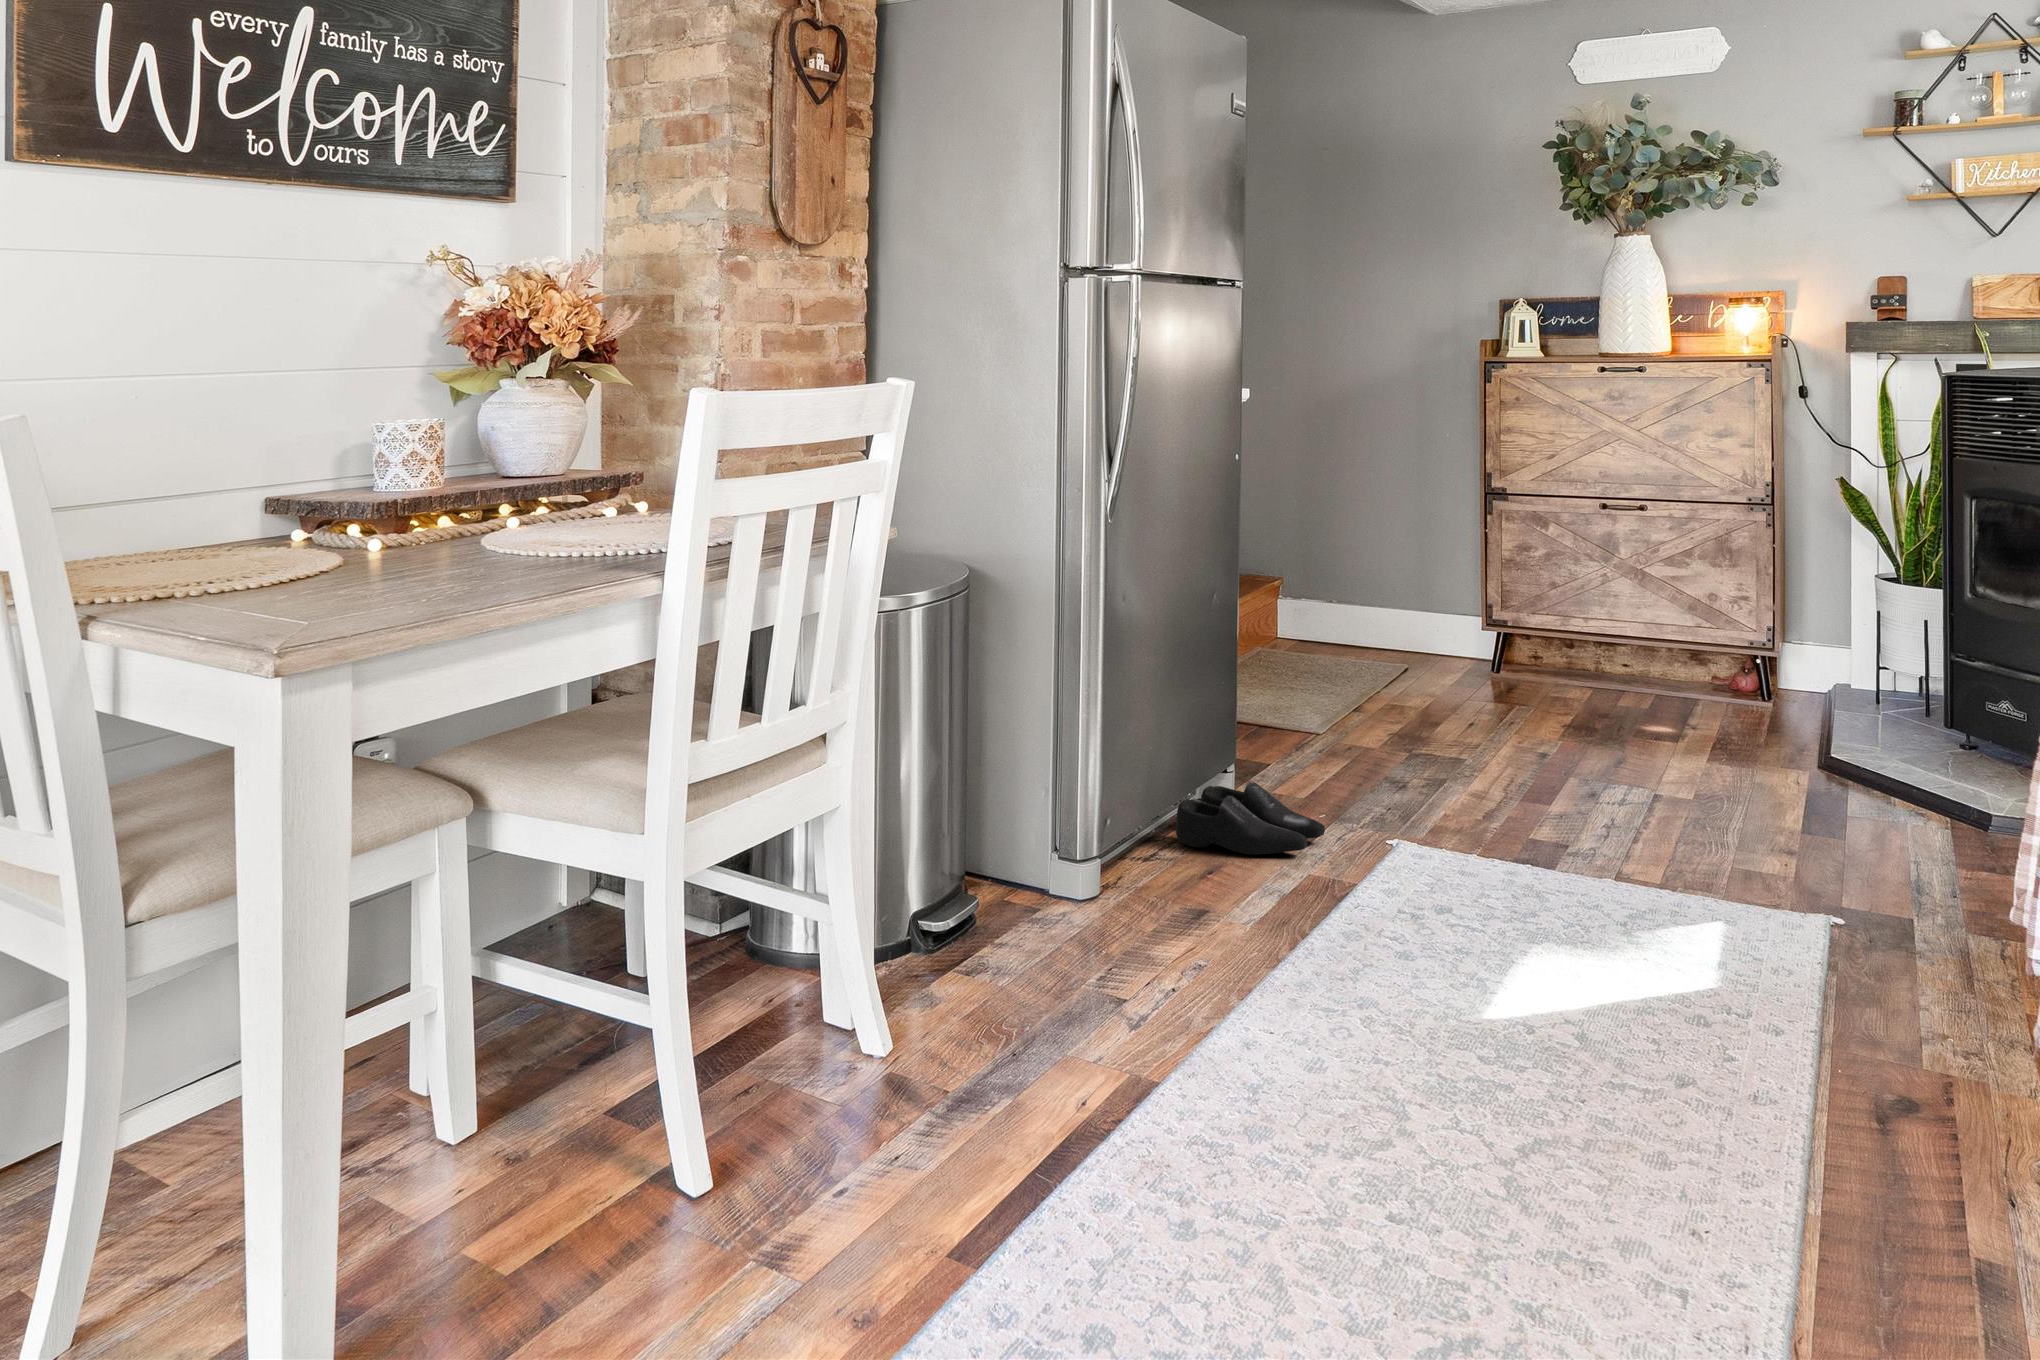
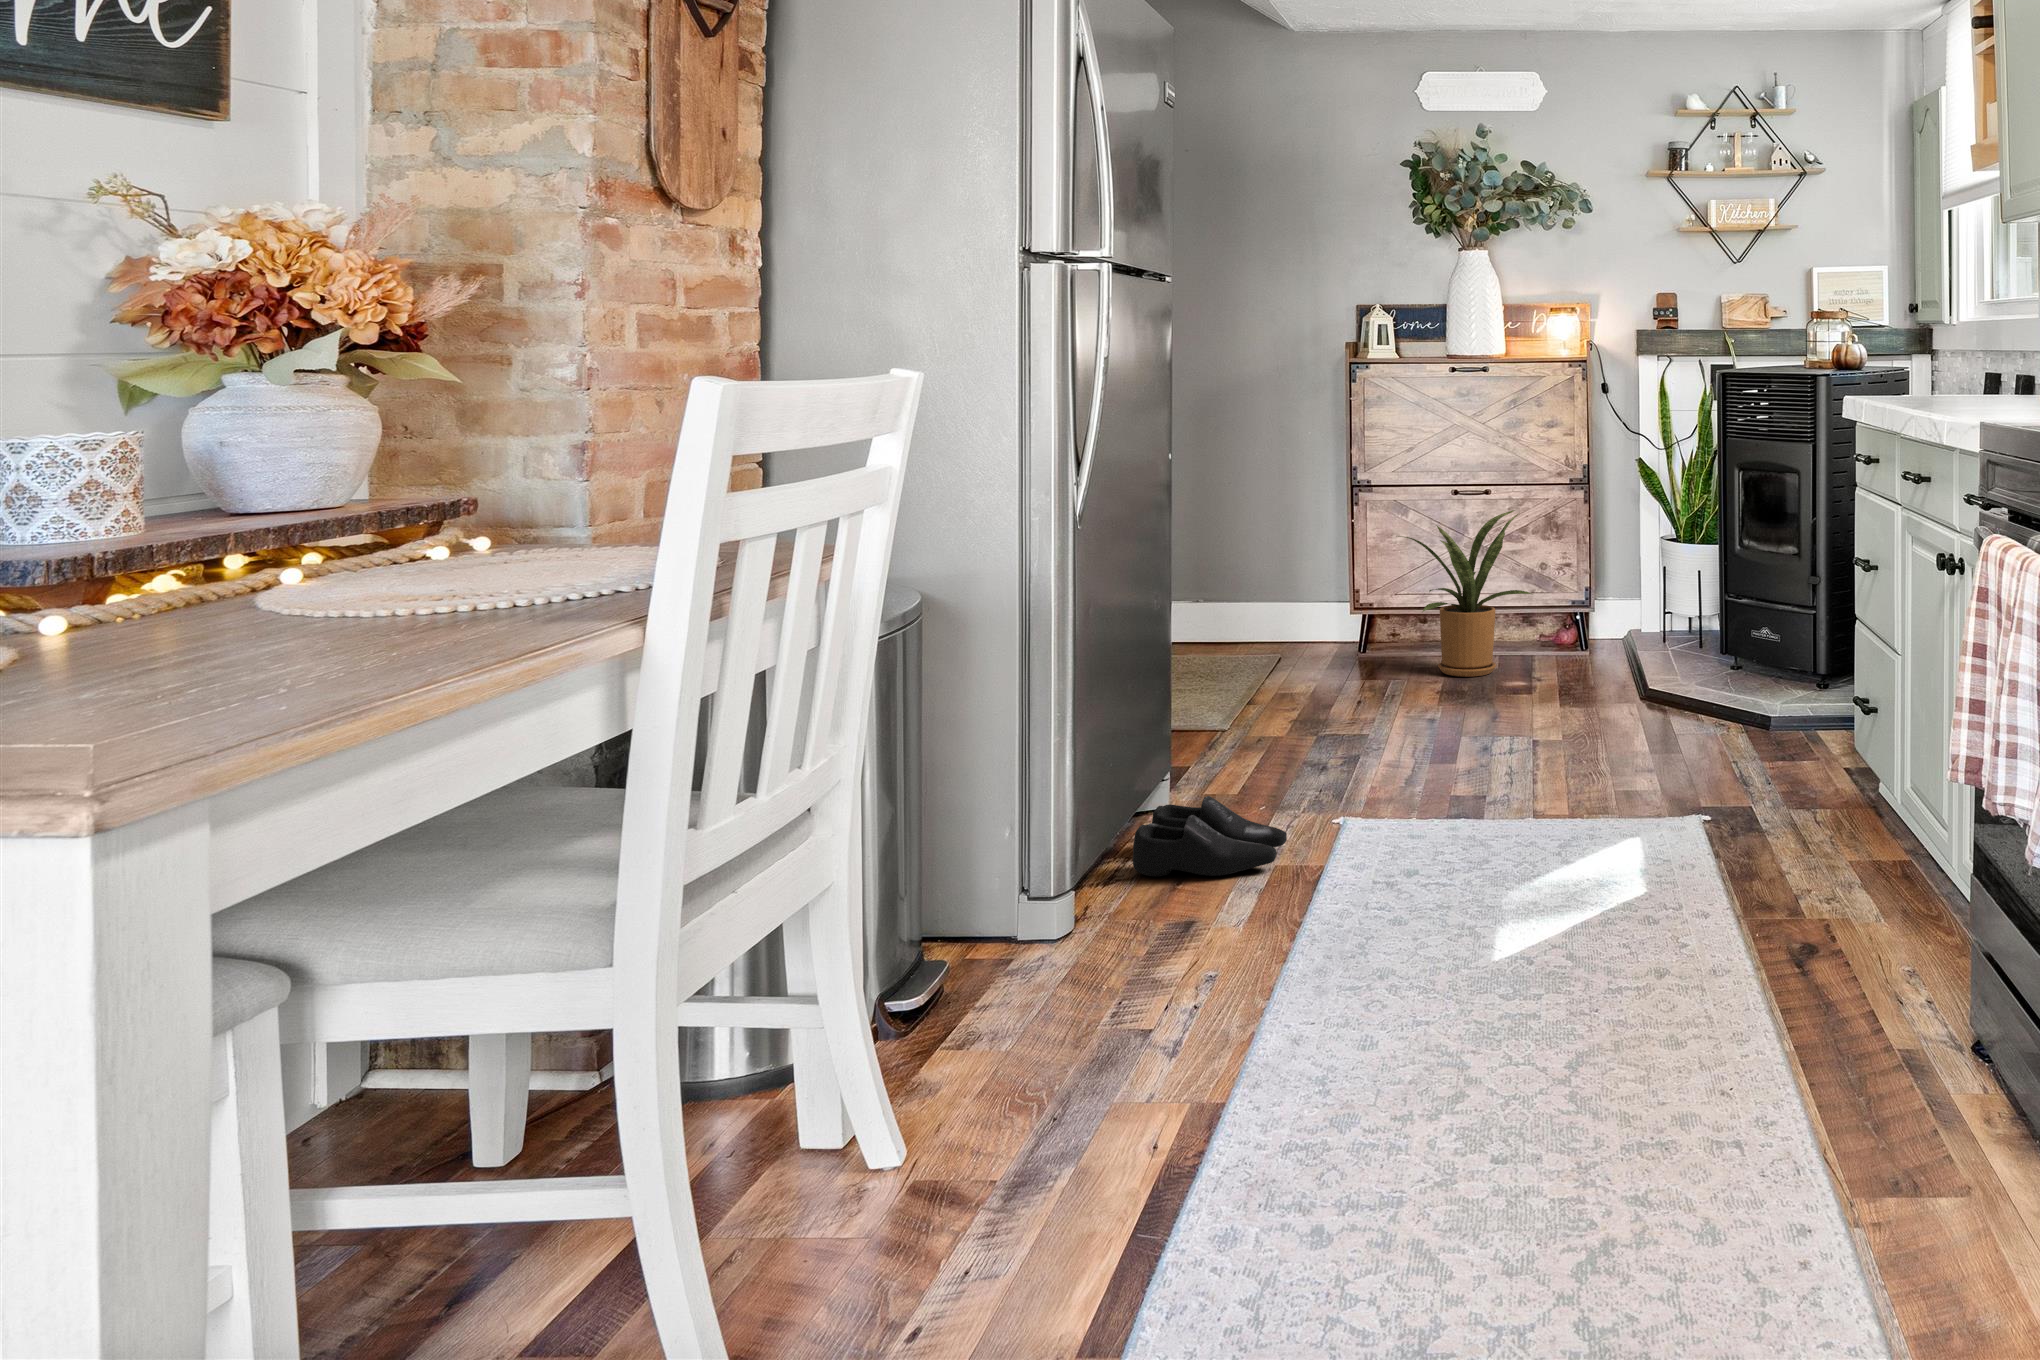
house plant: none [1518,530,1694,710] -> present [1398,510,1531,677]

